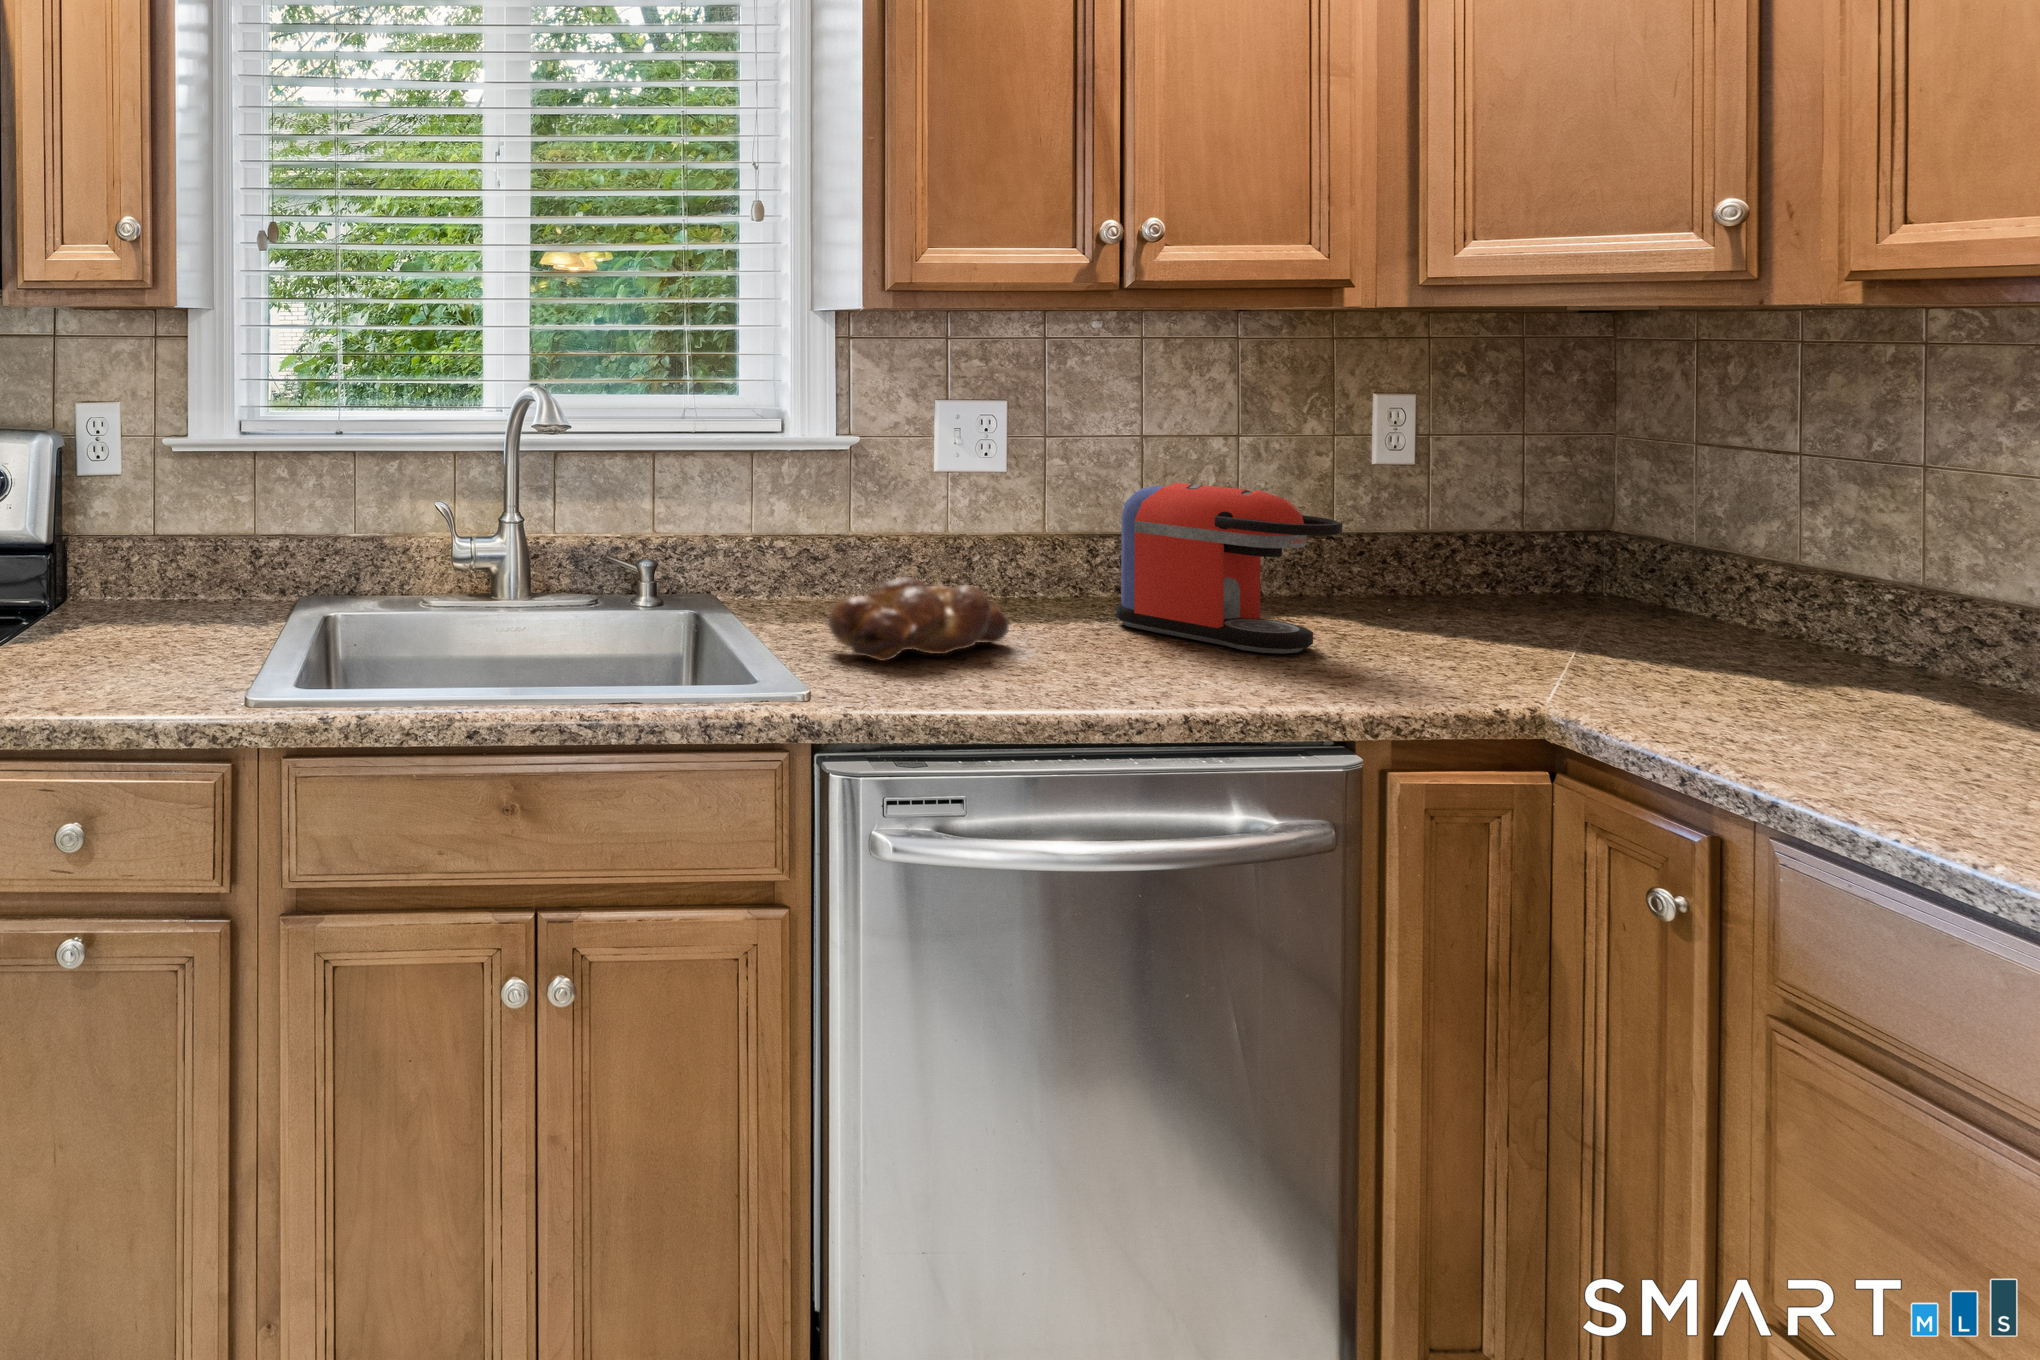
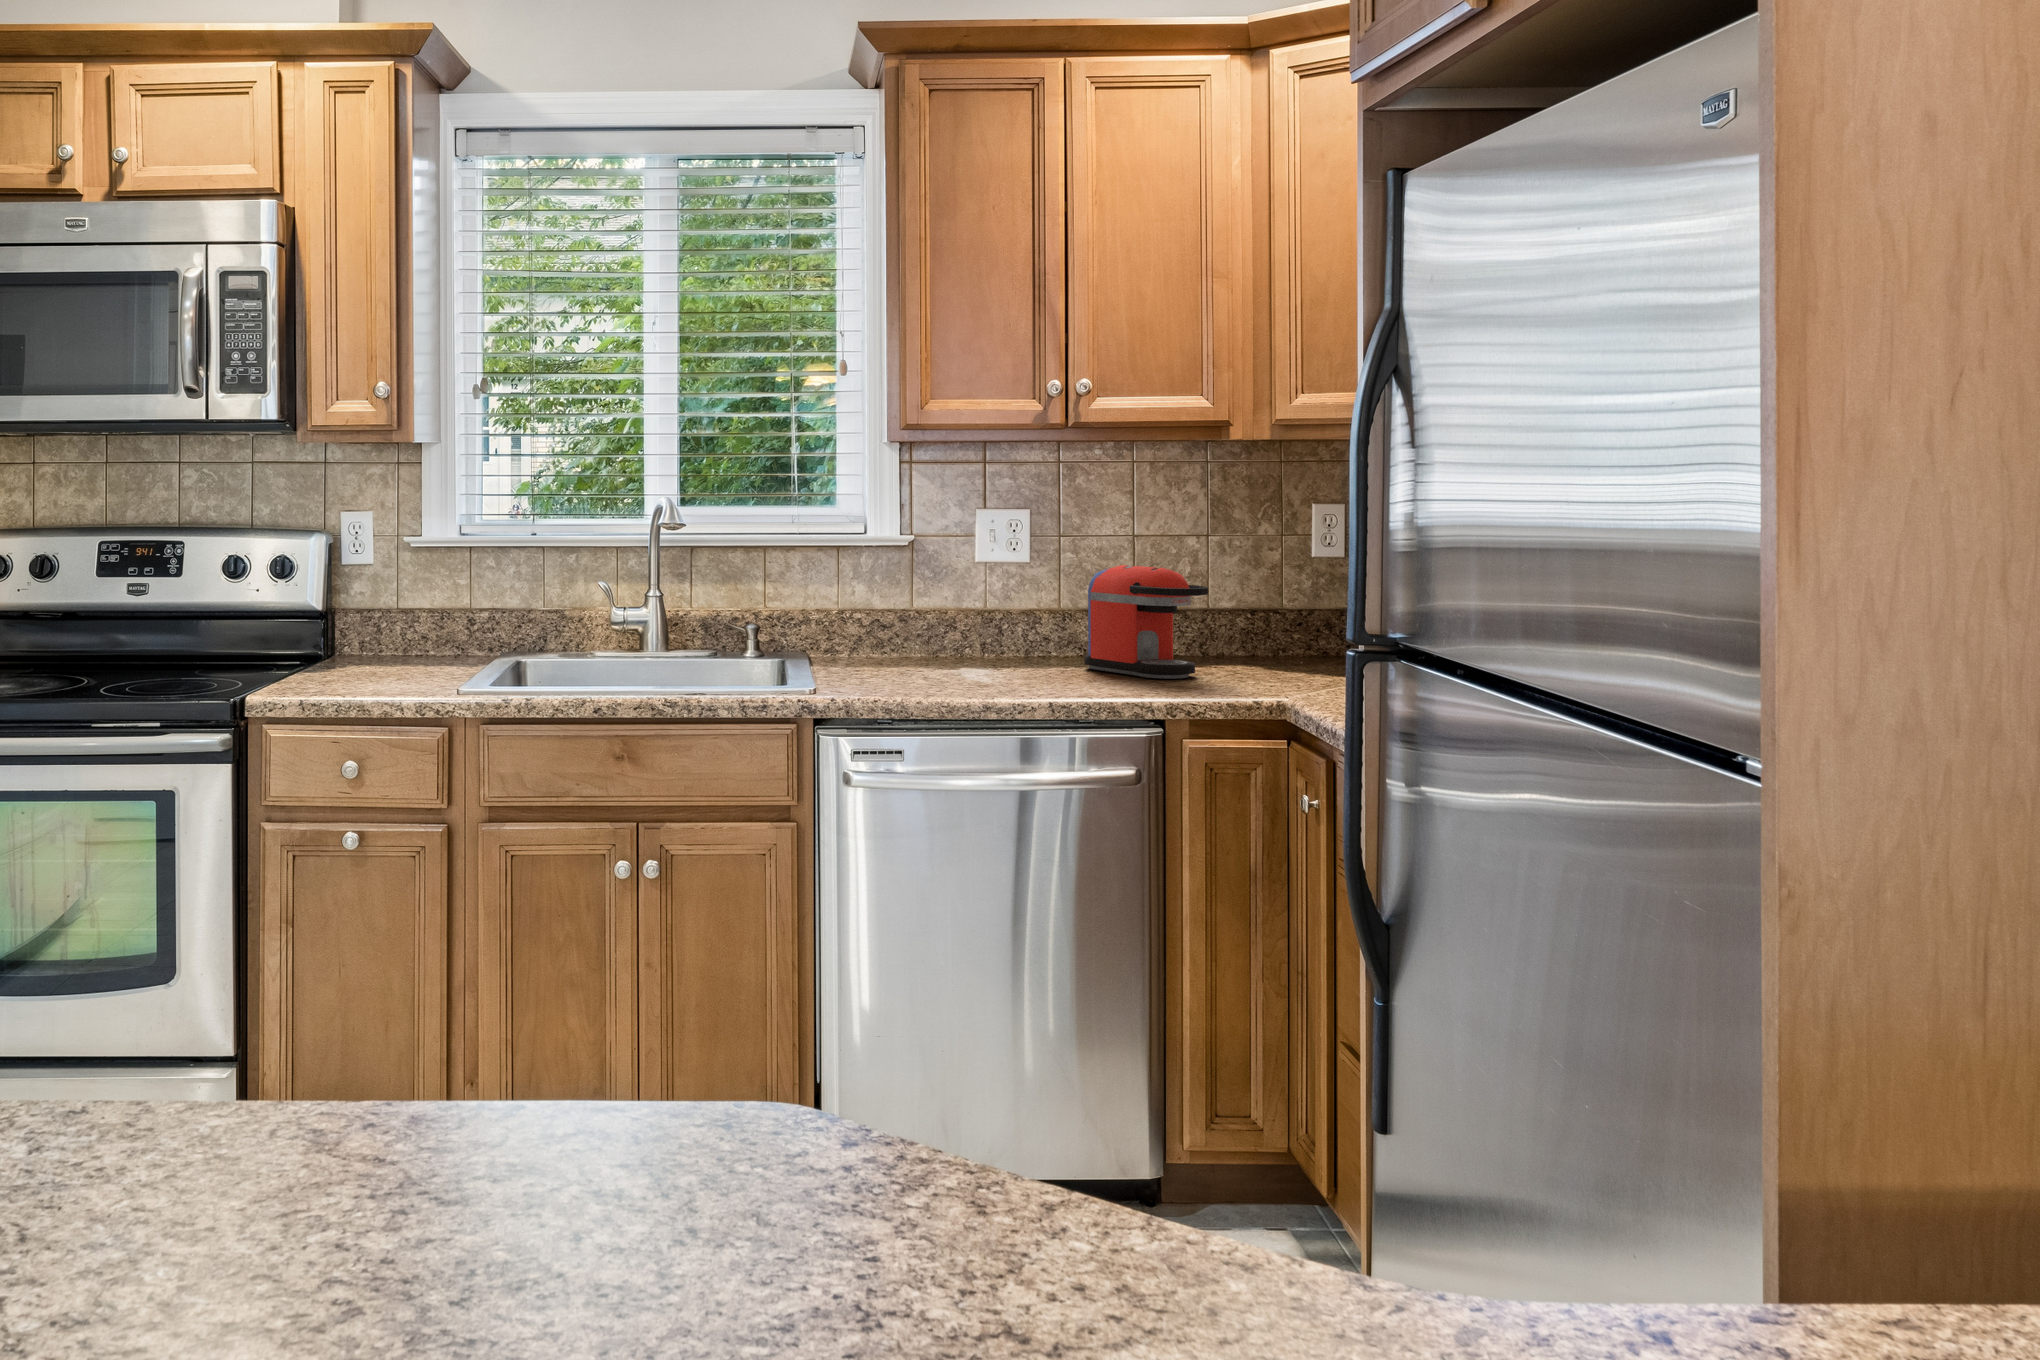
bread loaf: present [828,577,1009,661] -> none [859,629,989,681]

